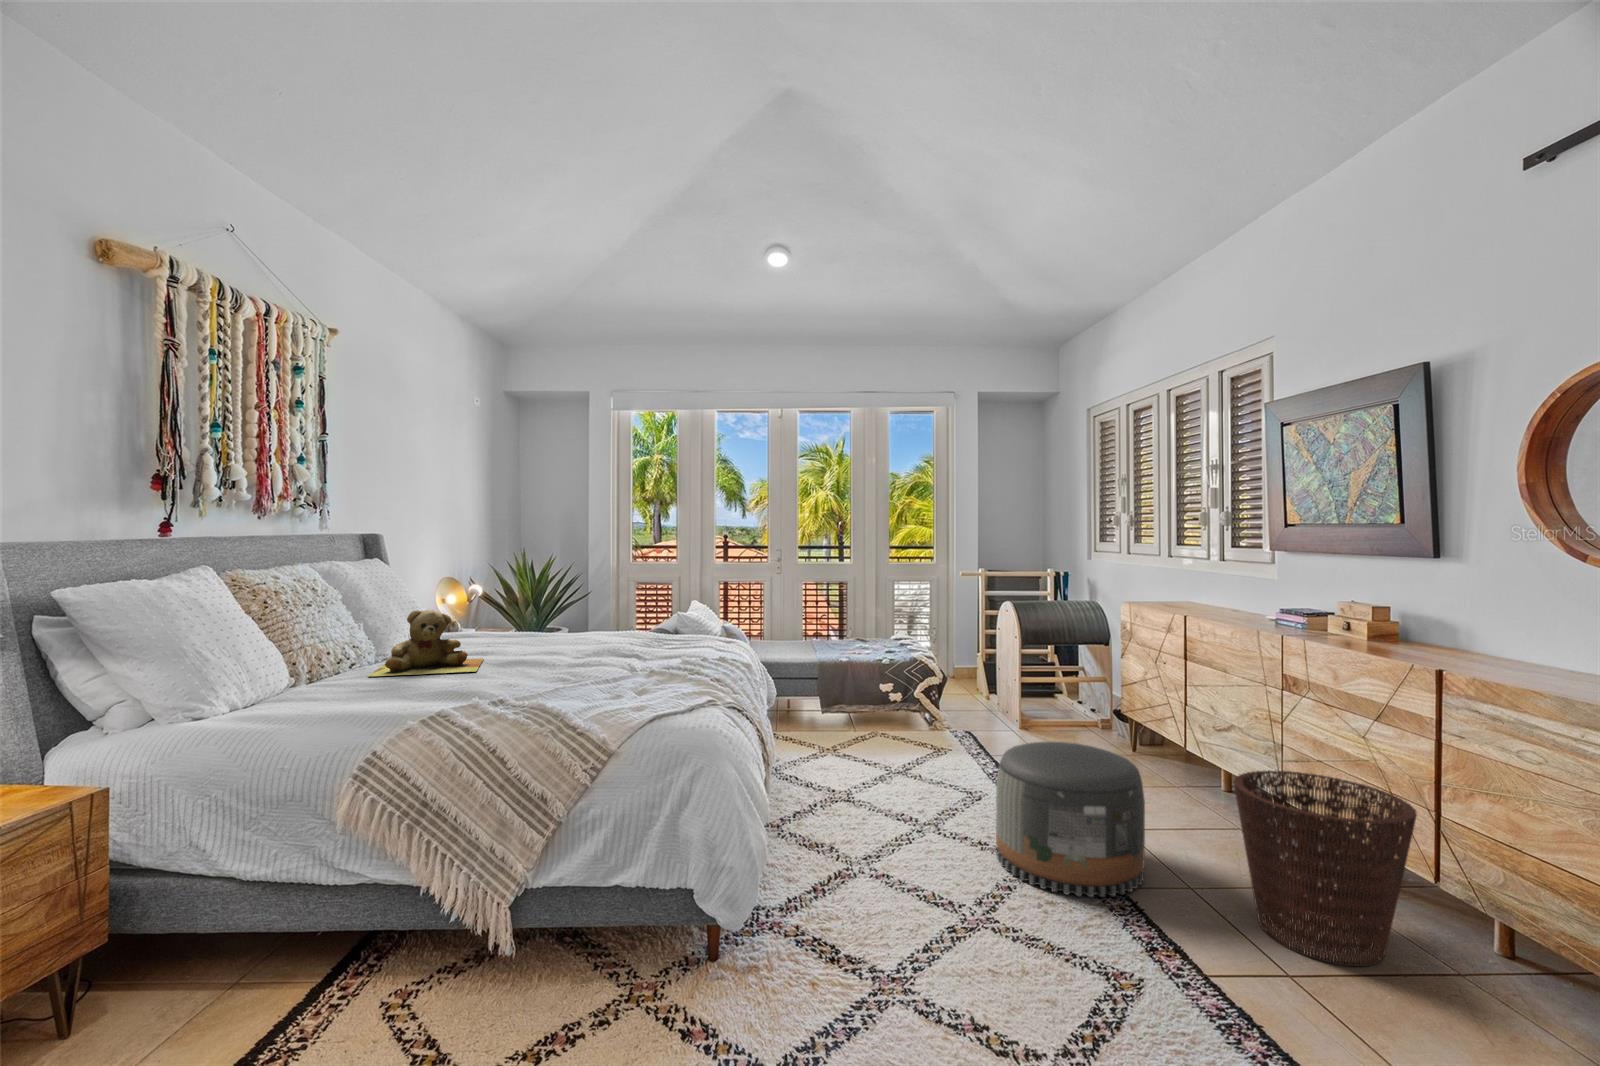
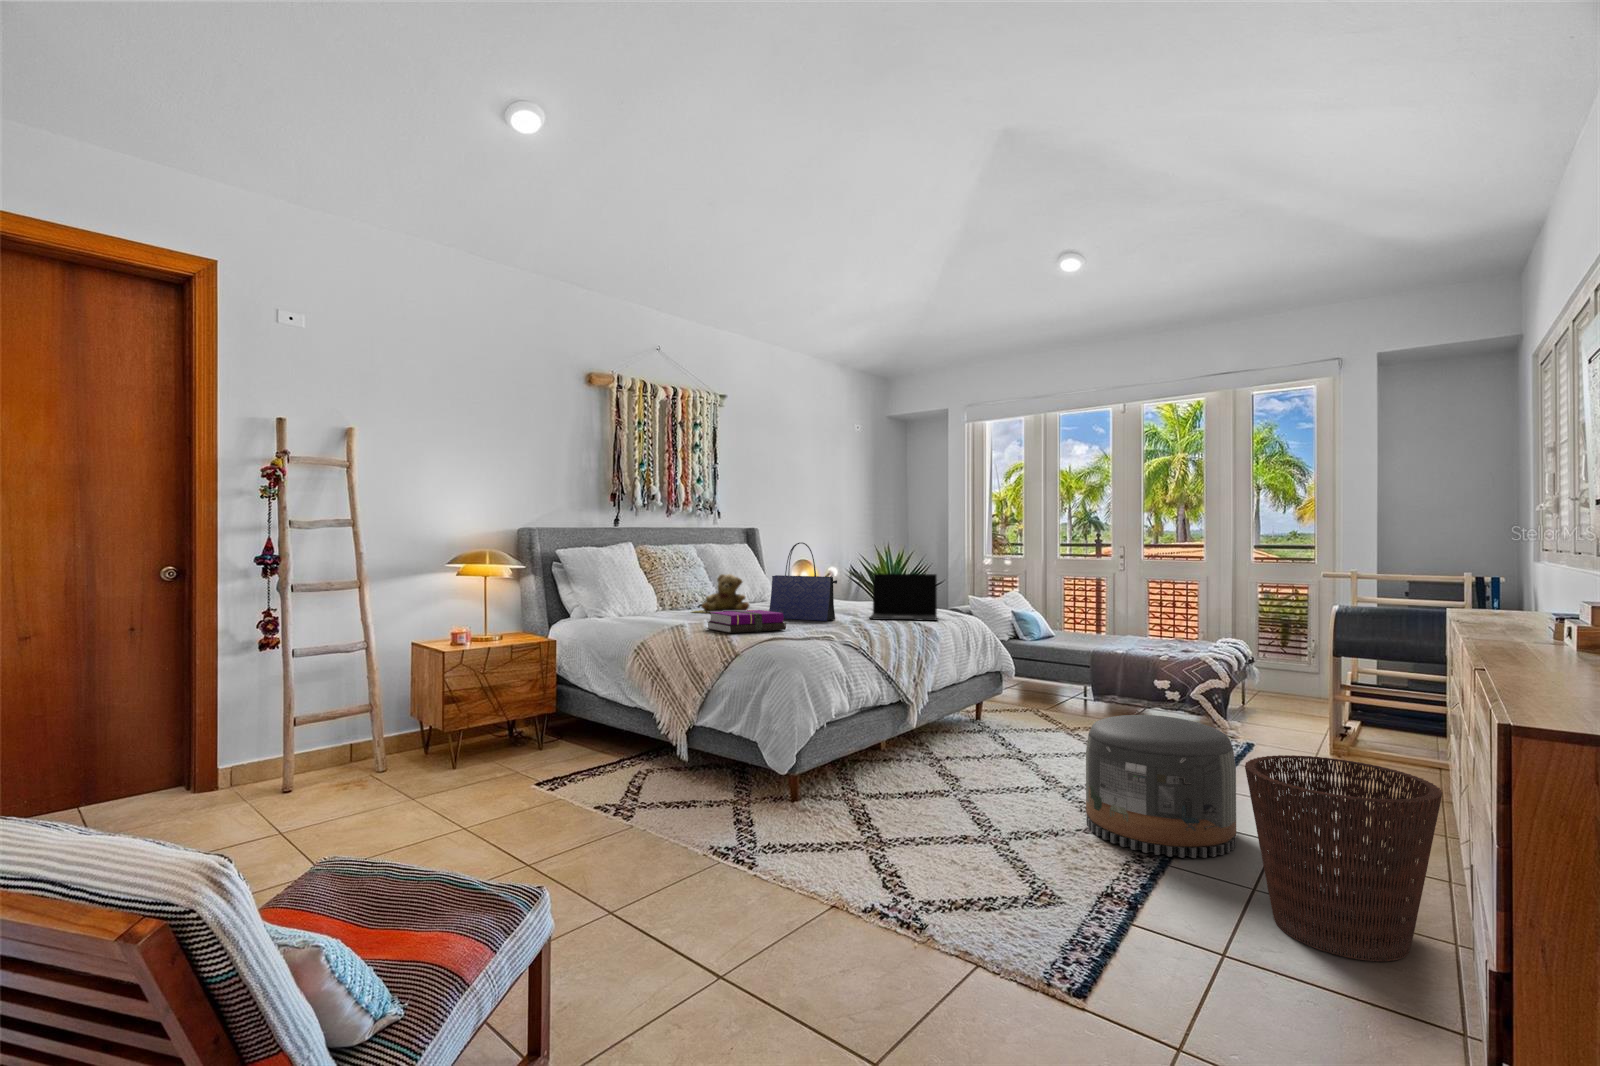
tote bag: none [531,563,641,675] -> present [769,543,837,621]
laptop: none [644,596,745,661] -> present [870,573,937,621]
notebook: none [527,675,650,726] -> present [707,610,786,633]

